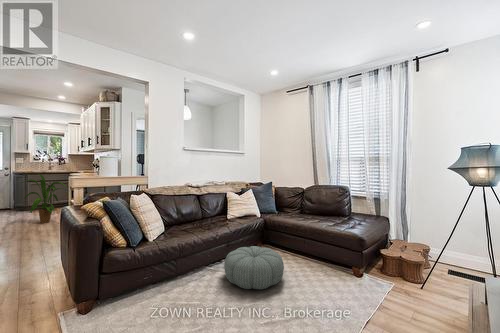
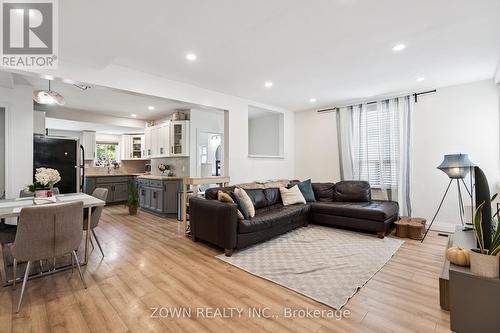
pouf: present [224,246,284,289] -> none [301,221,341,244]

